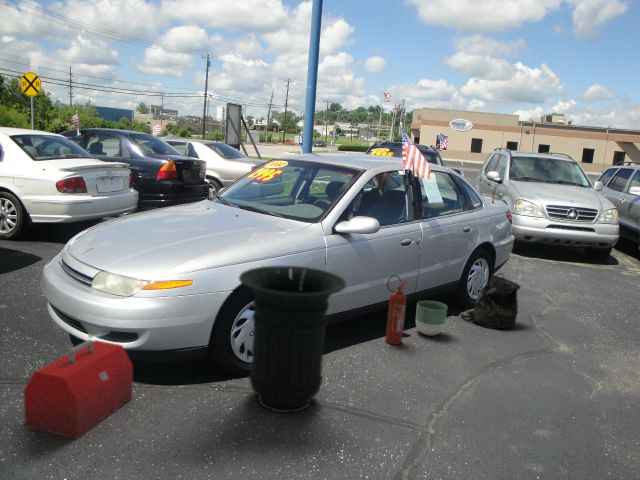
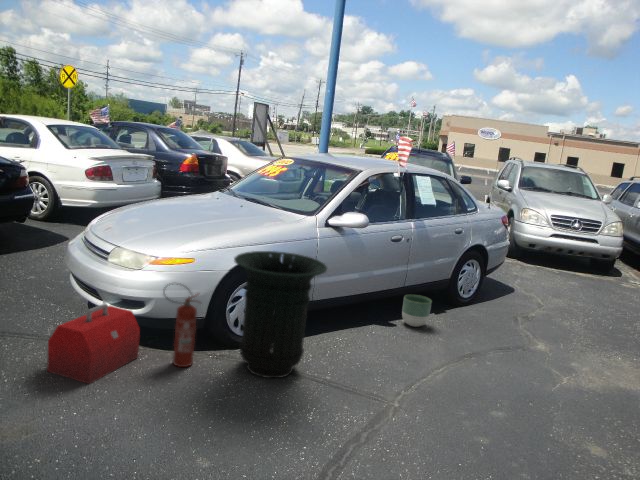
backpack: present [461,273,518,329] -> none [449,274,502,325]
fire extinguisher: present [386,275,407,344] -> present [167,284,197,367]

